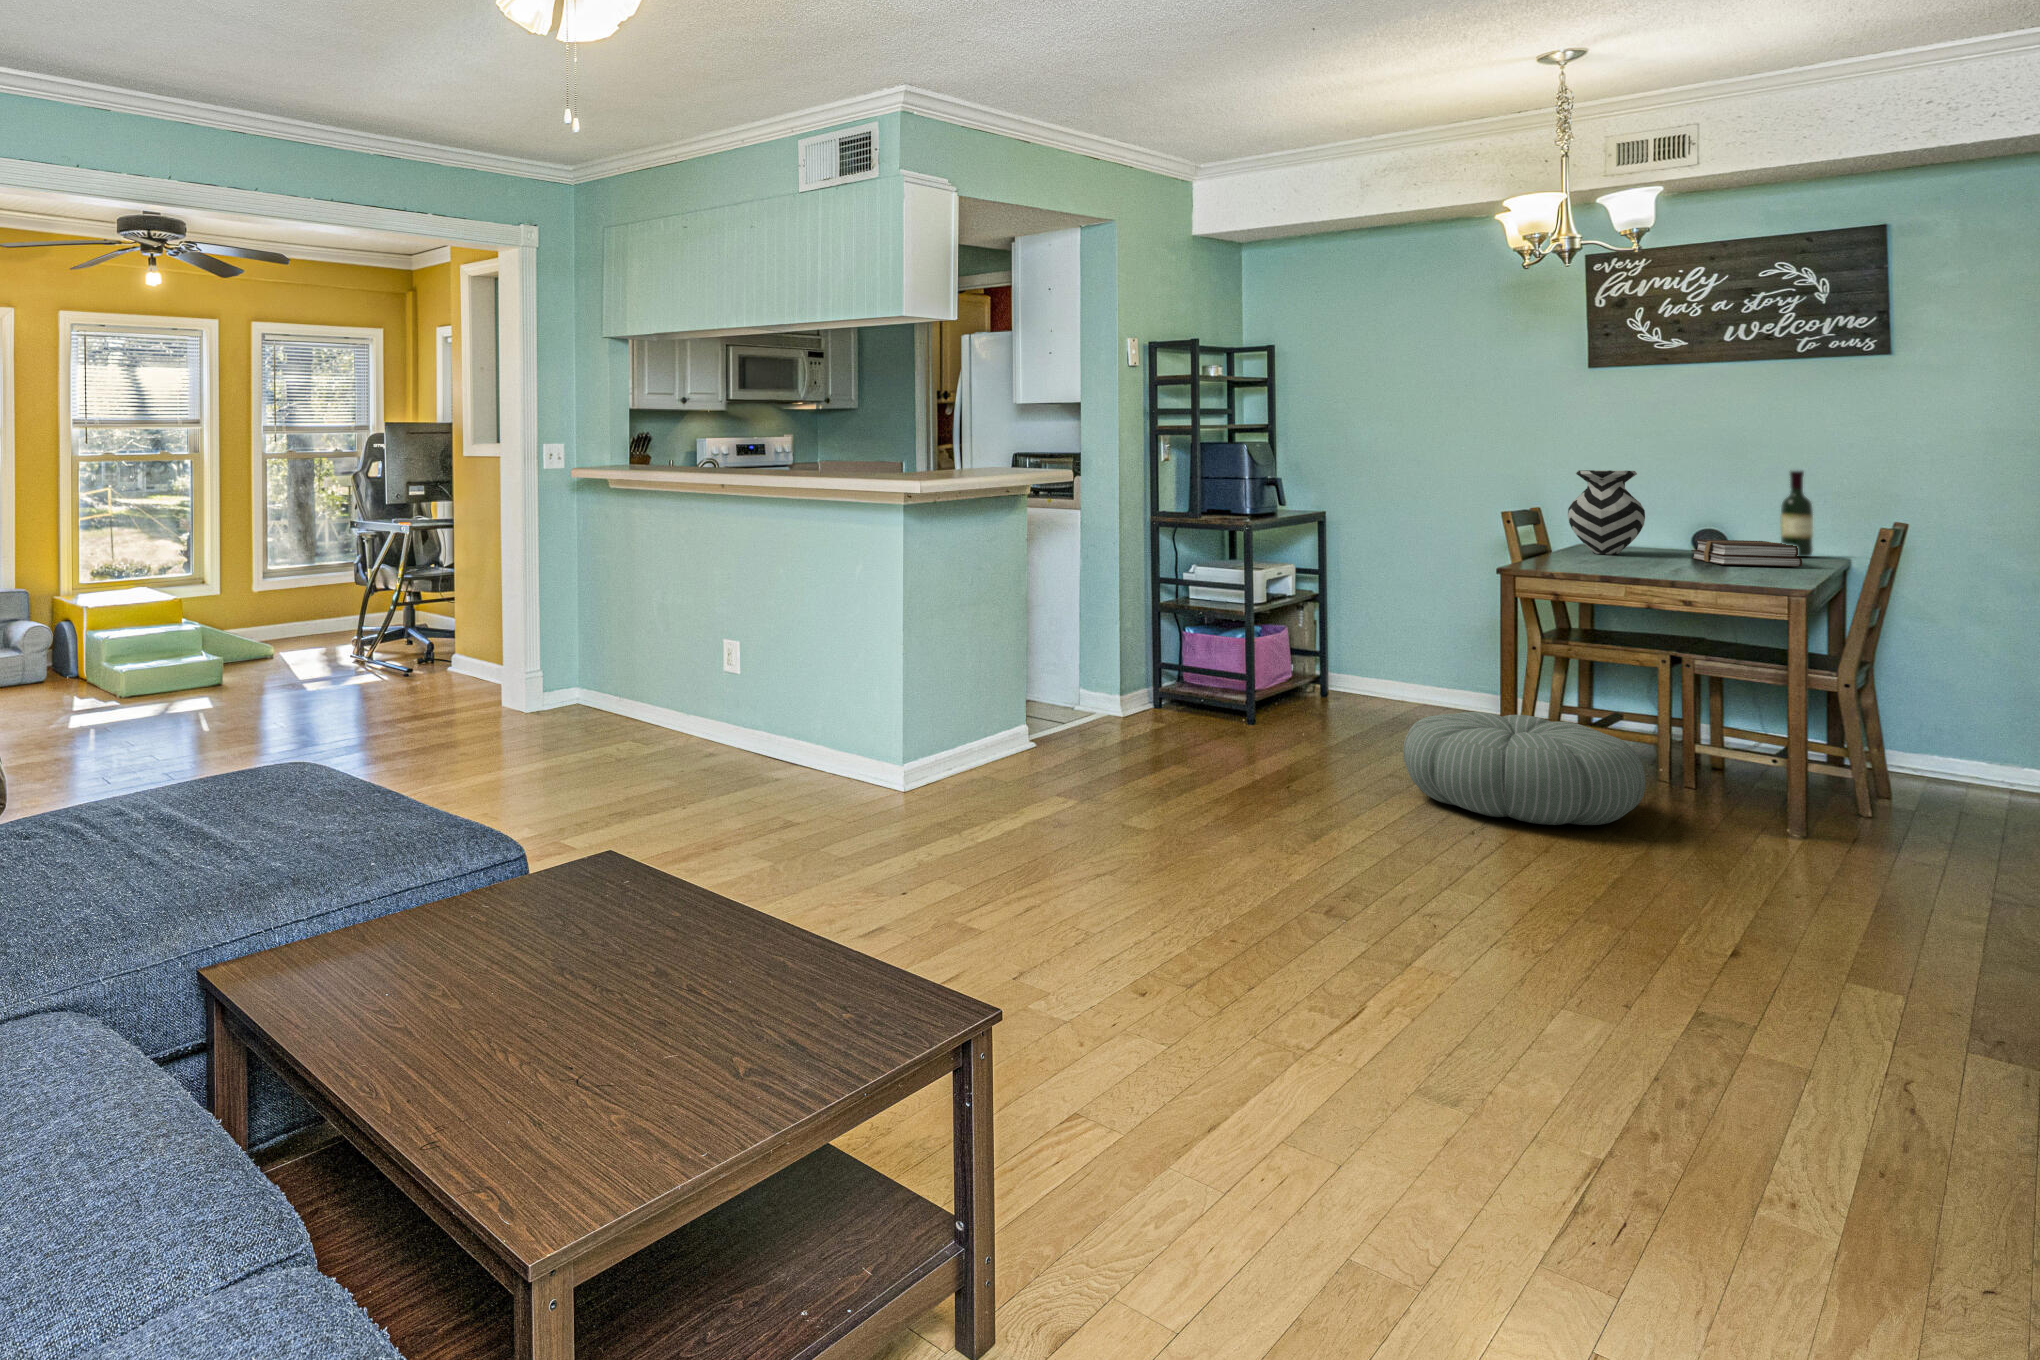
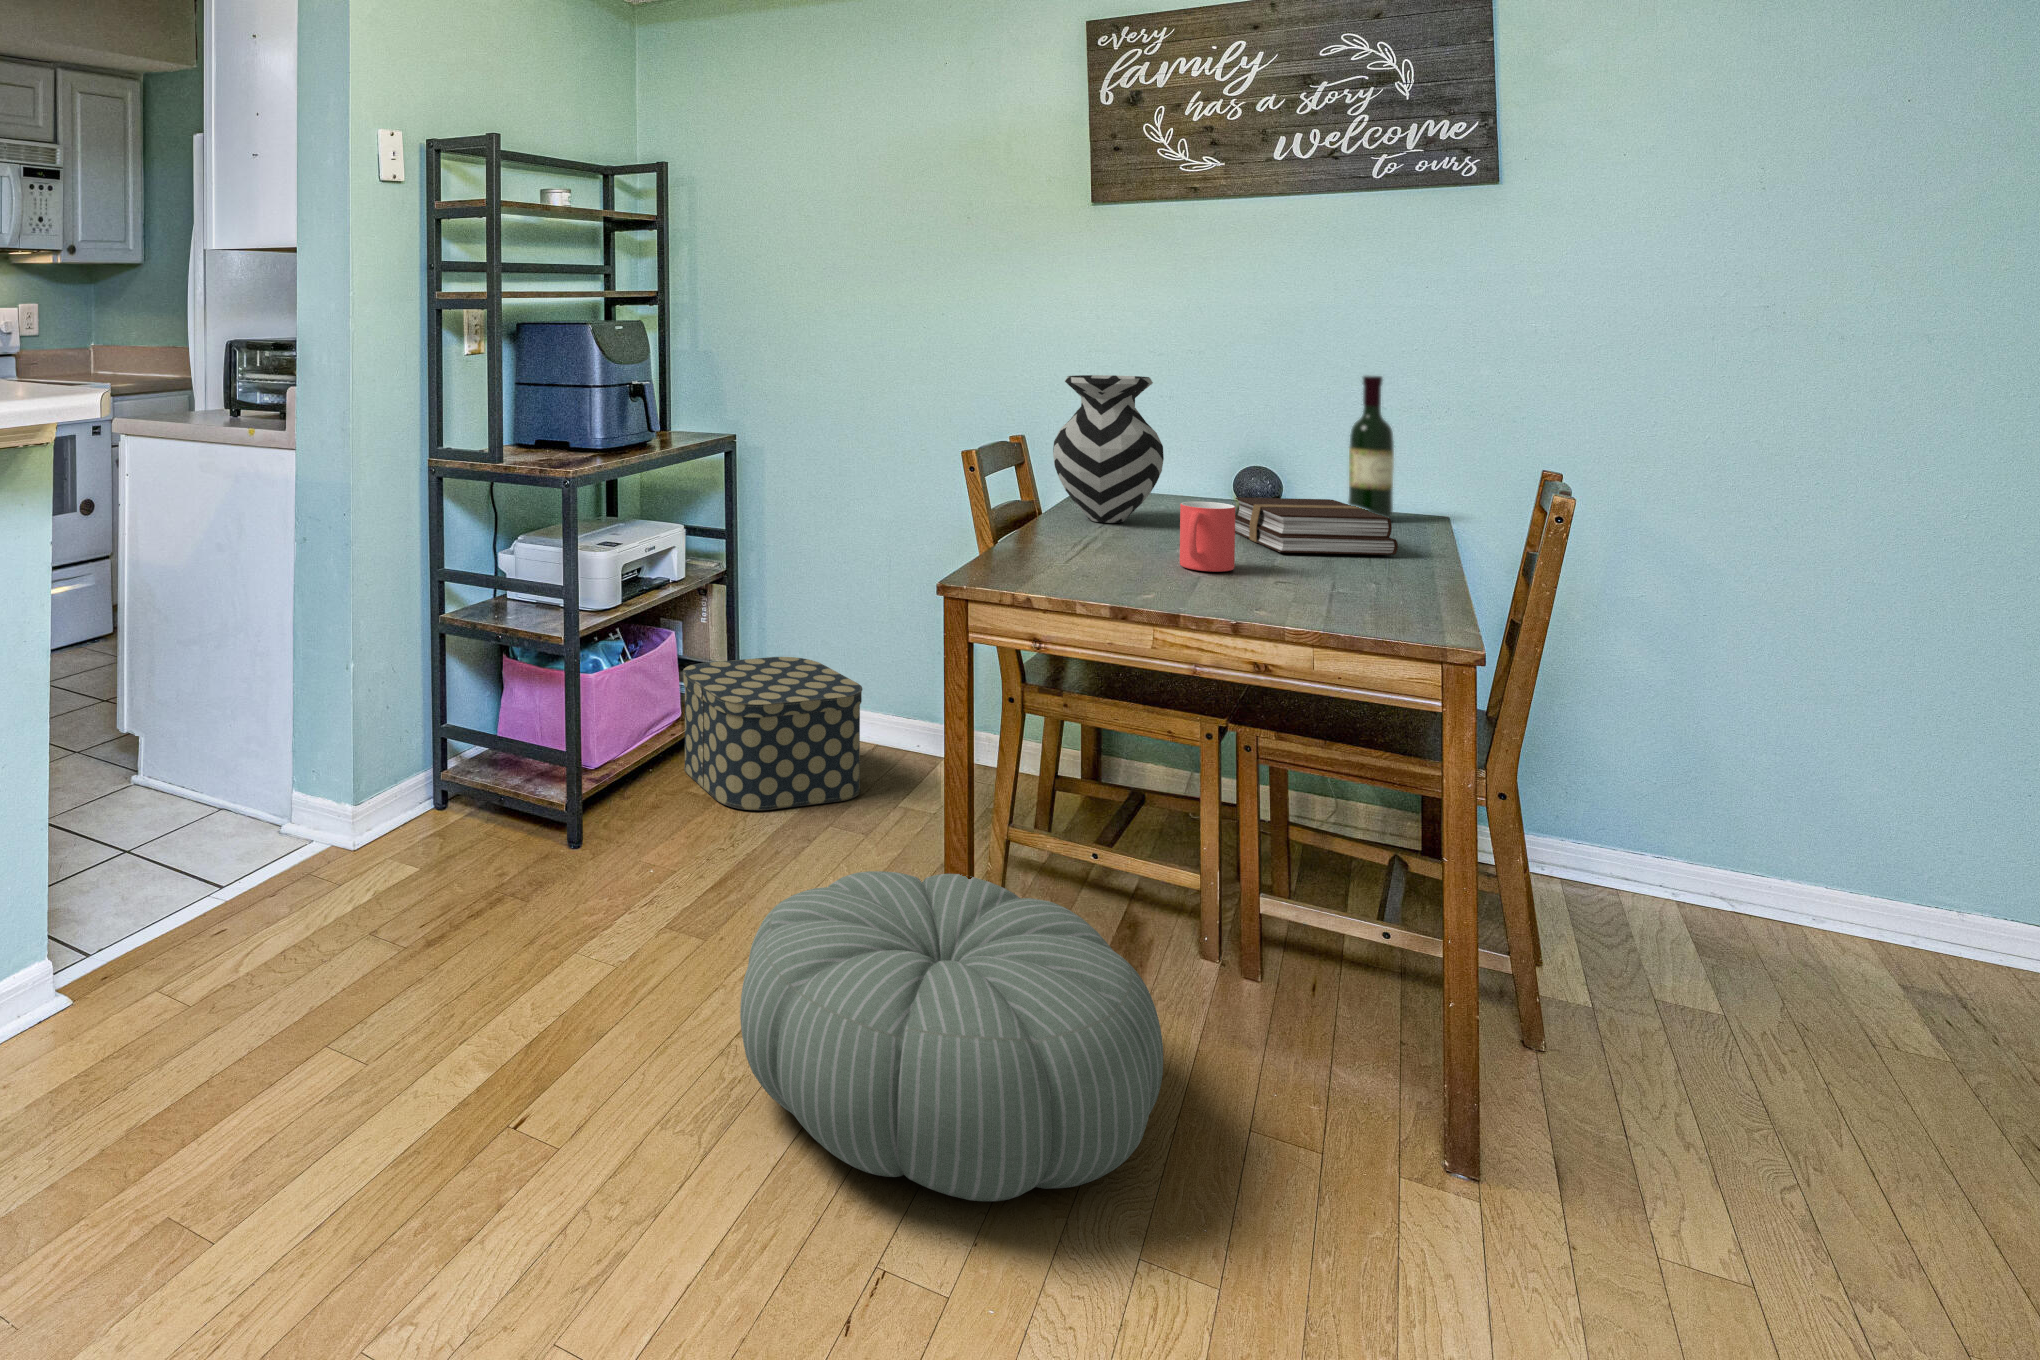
mug: none [1655,534,1690,569] -> present [1180,502,1235,572]
storage box: none [1299,647,1429,725] -> present [683,657,862,810]

